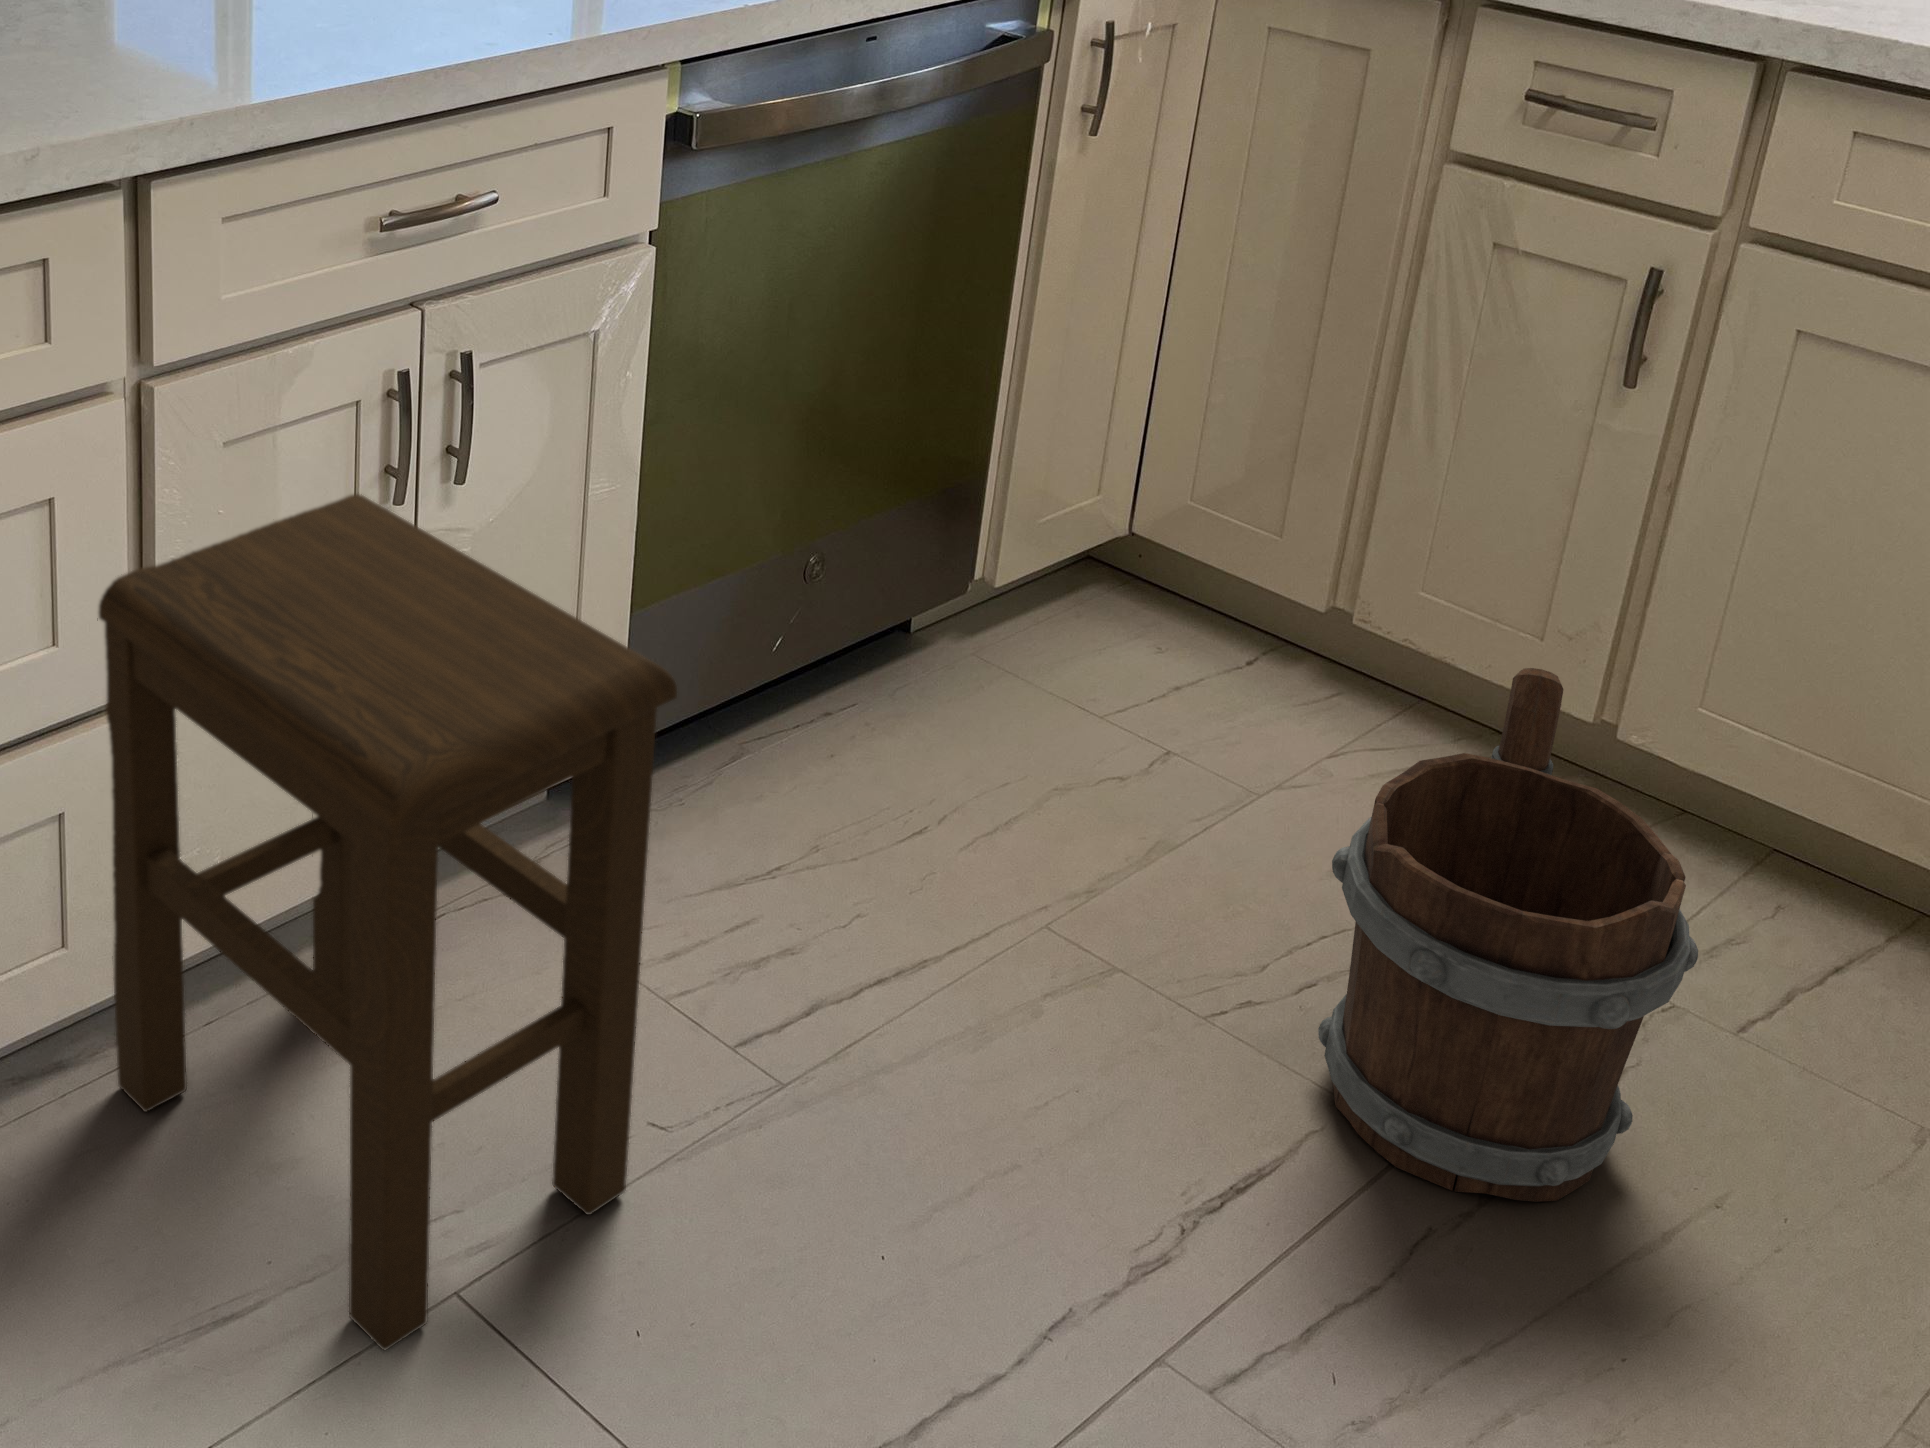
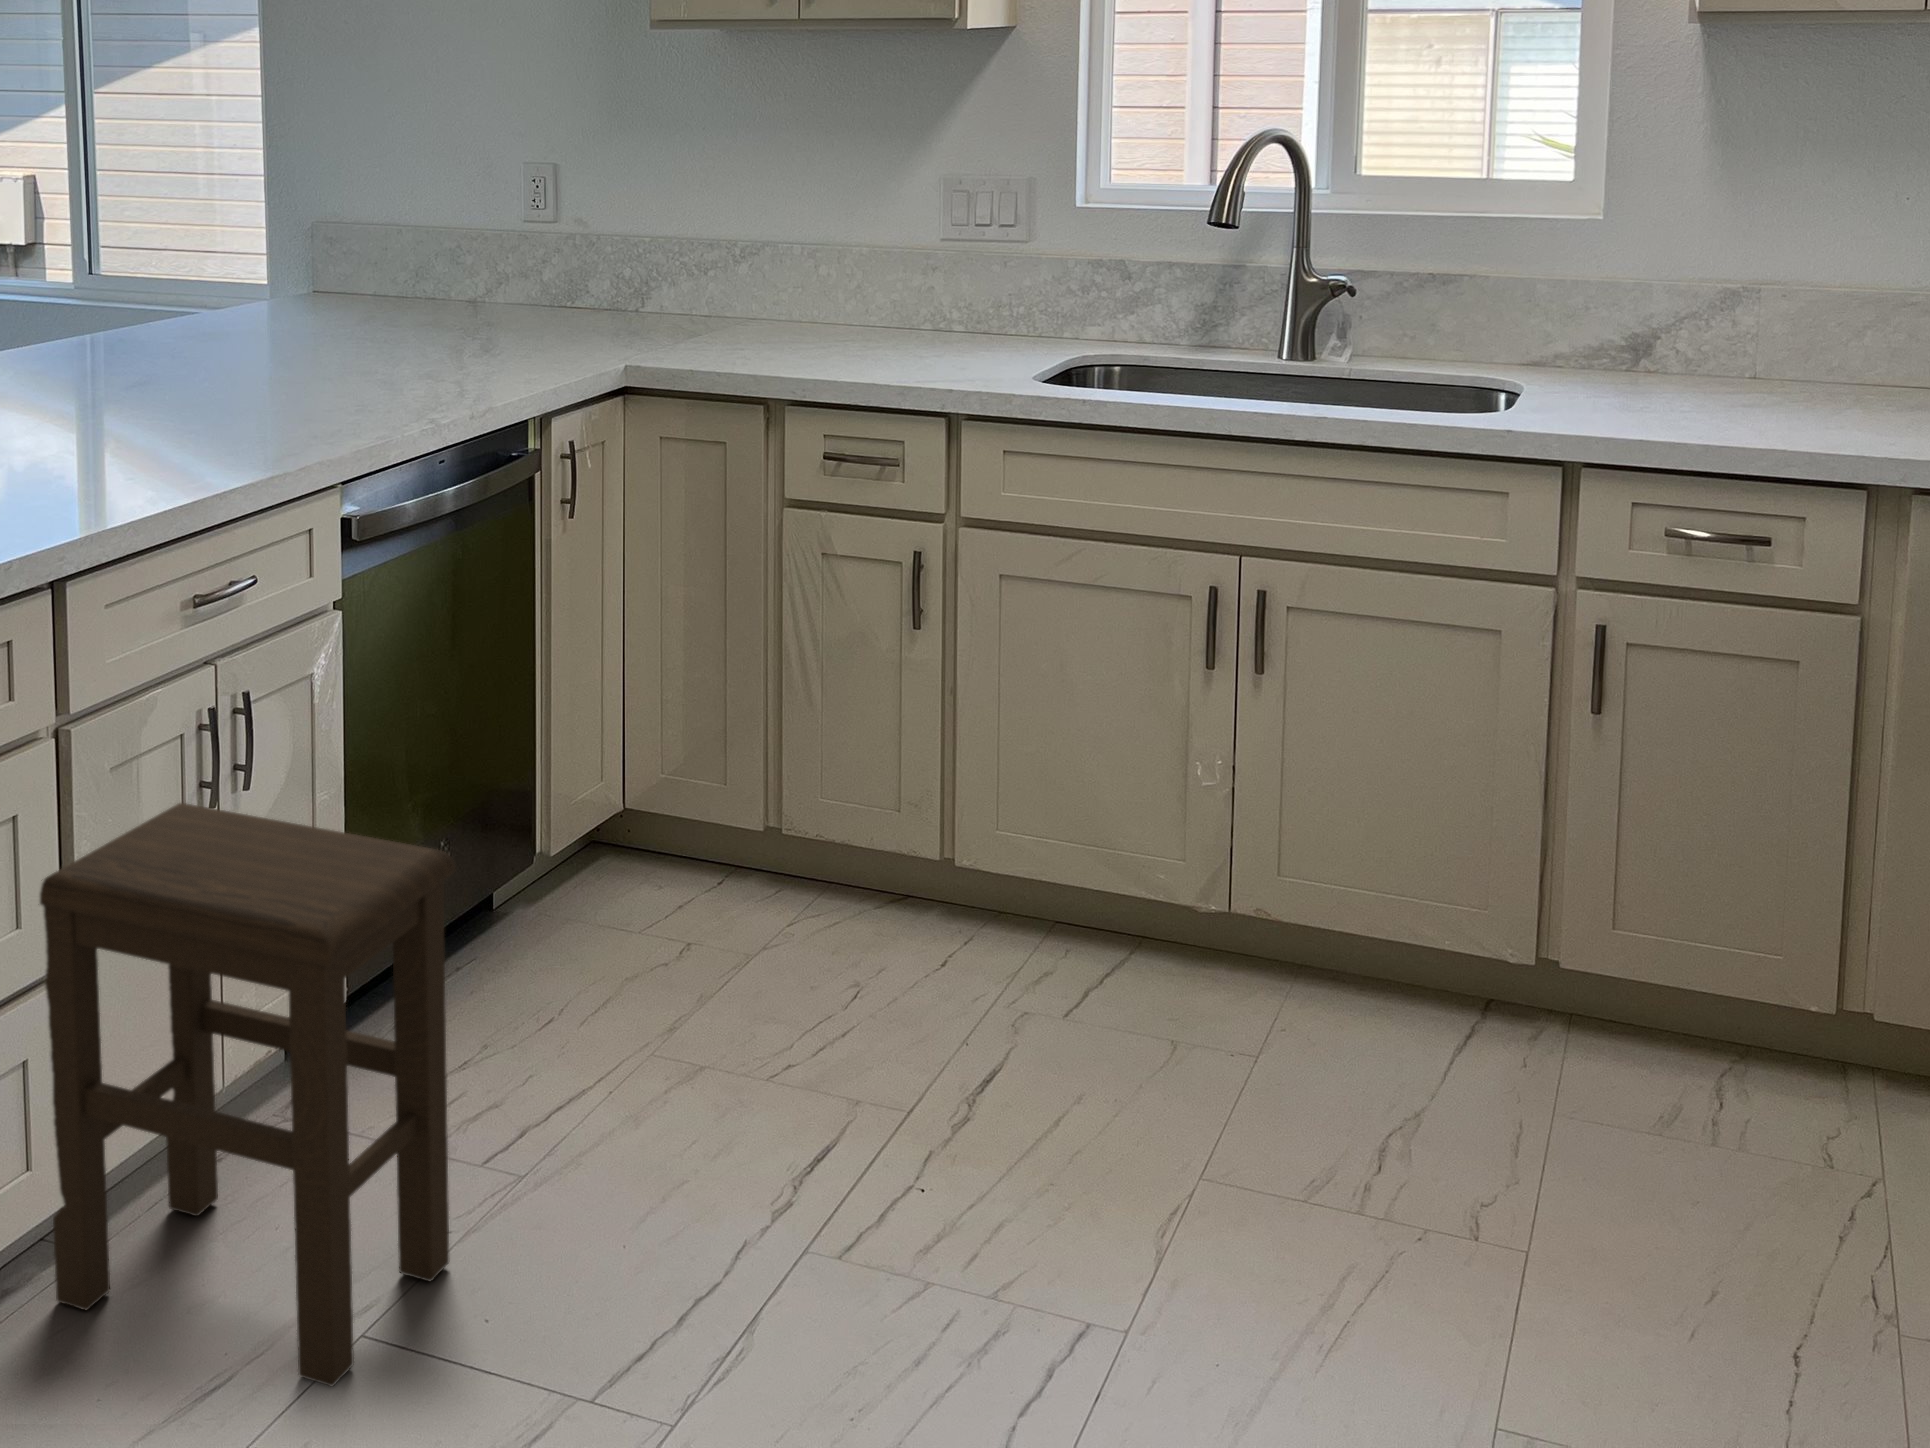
bucket: present [1318,668,1698,1202] -> none [828,803,1038,1133]

